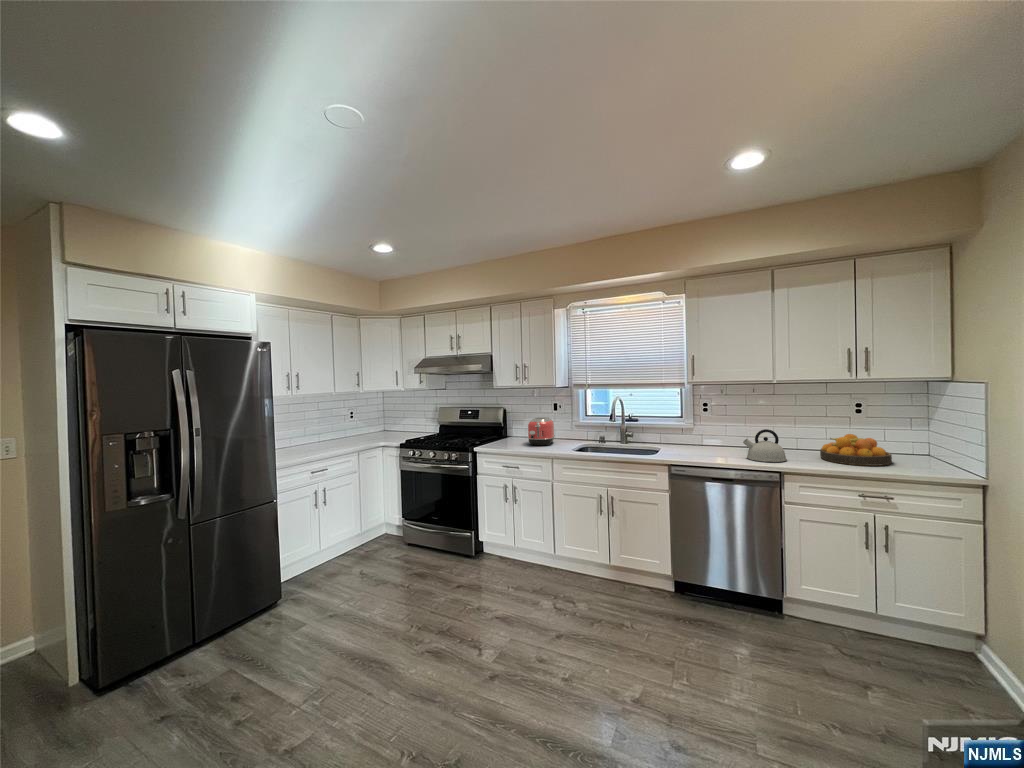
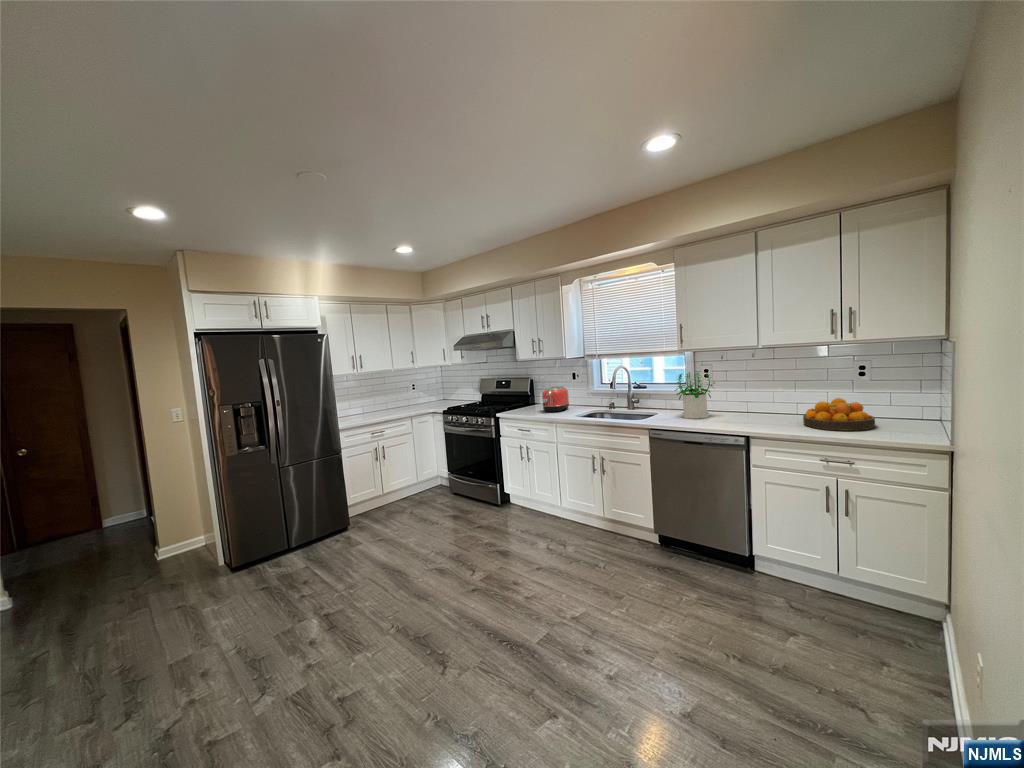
potted plant: none [682,405,723,453] -> present [675,372,715,419]
kettle: present [743,429,787,462] -> none [722,395,765,427]

